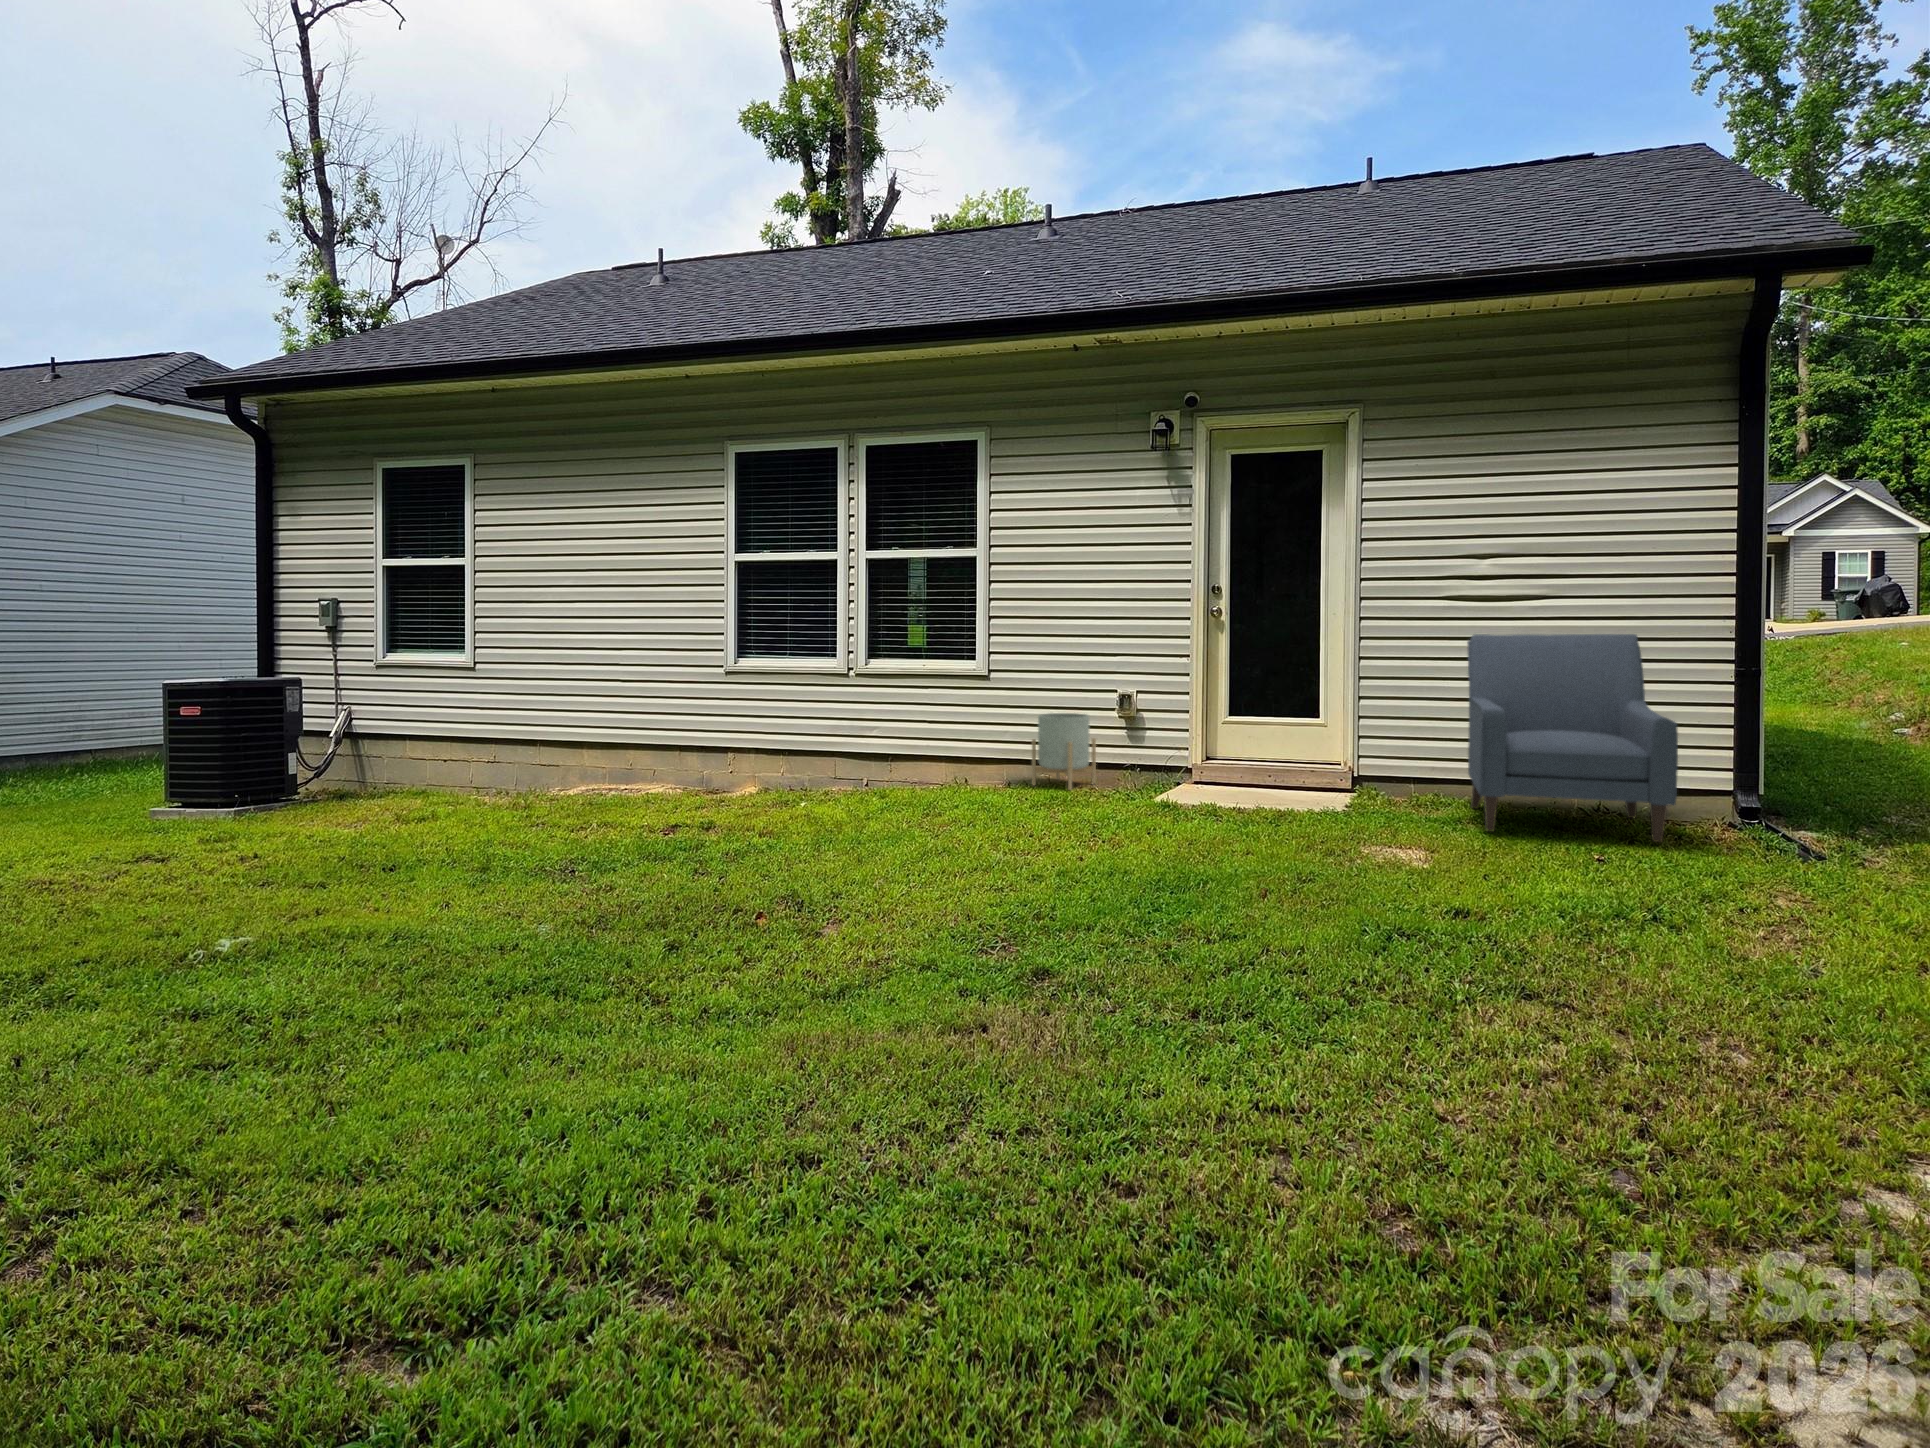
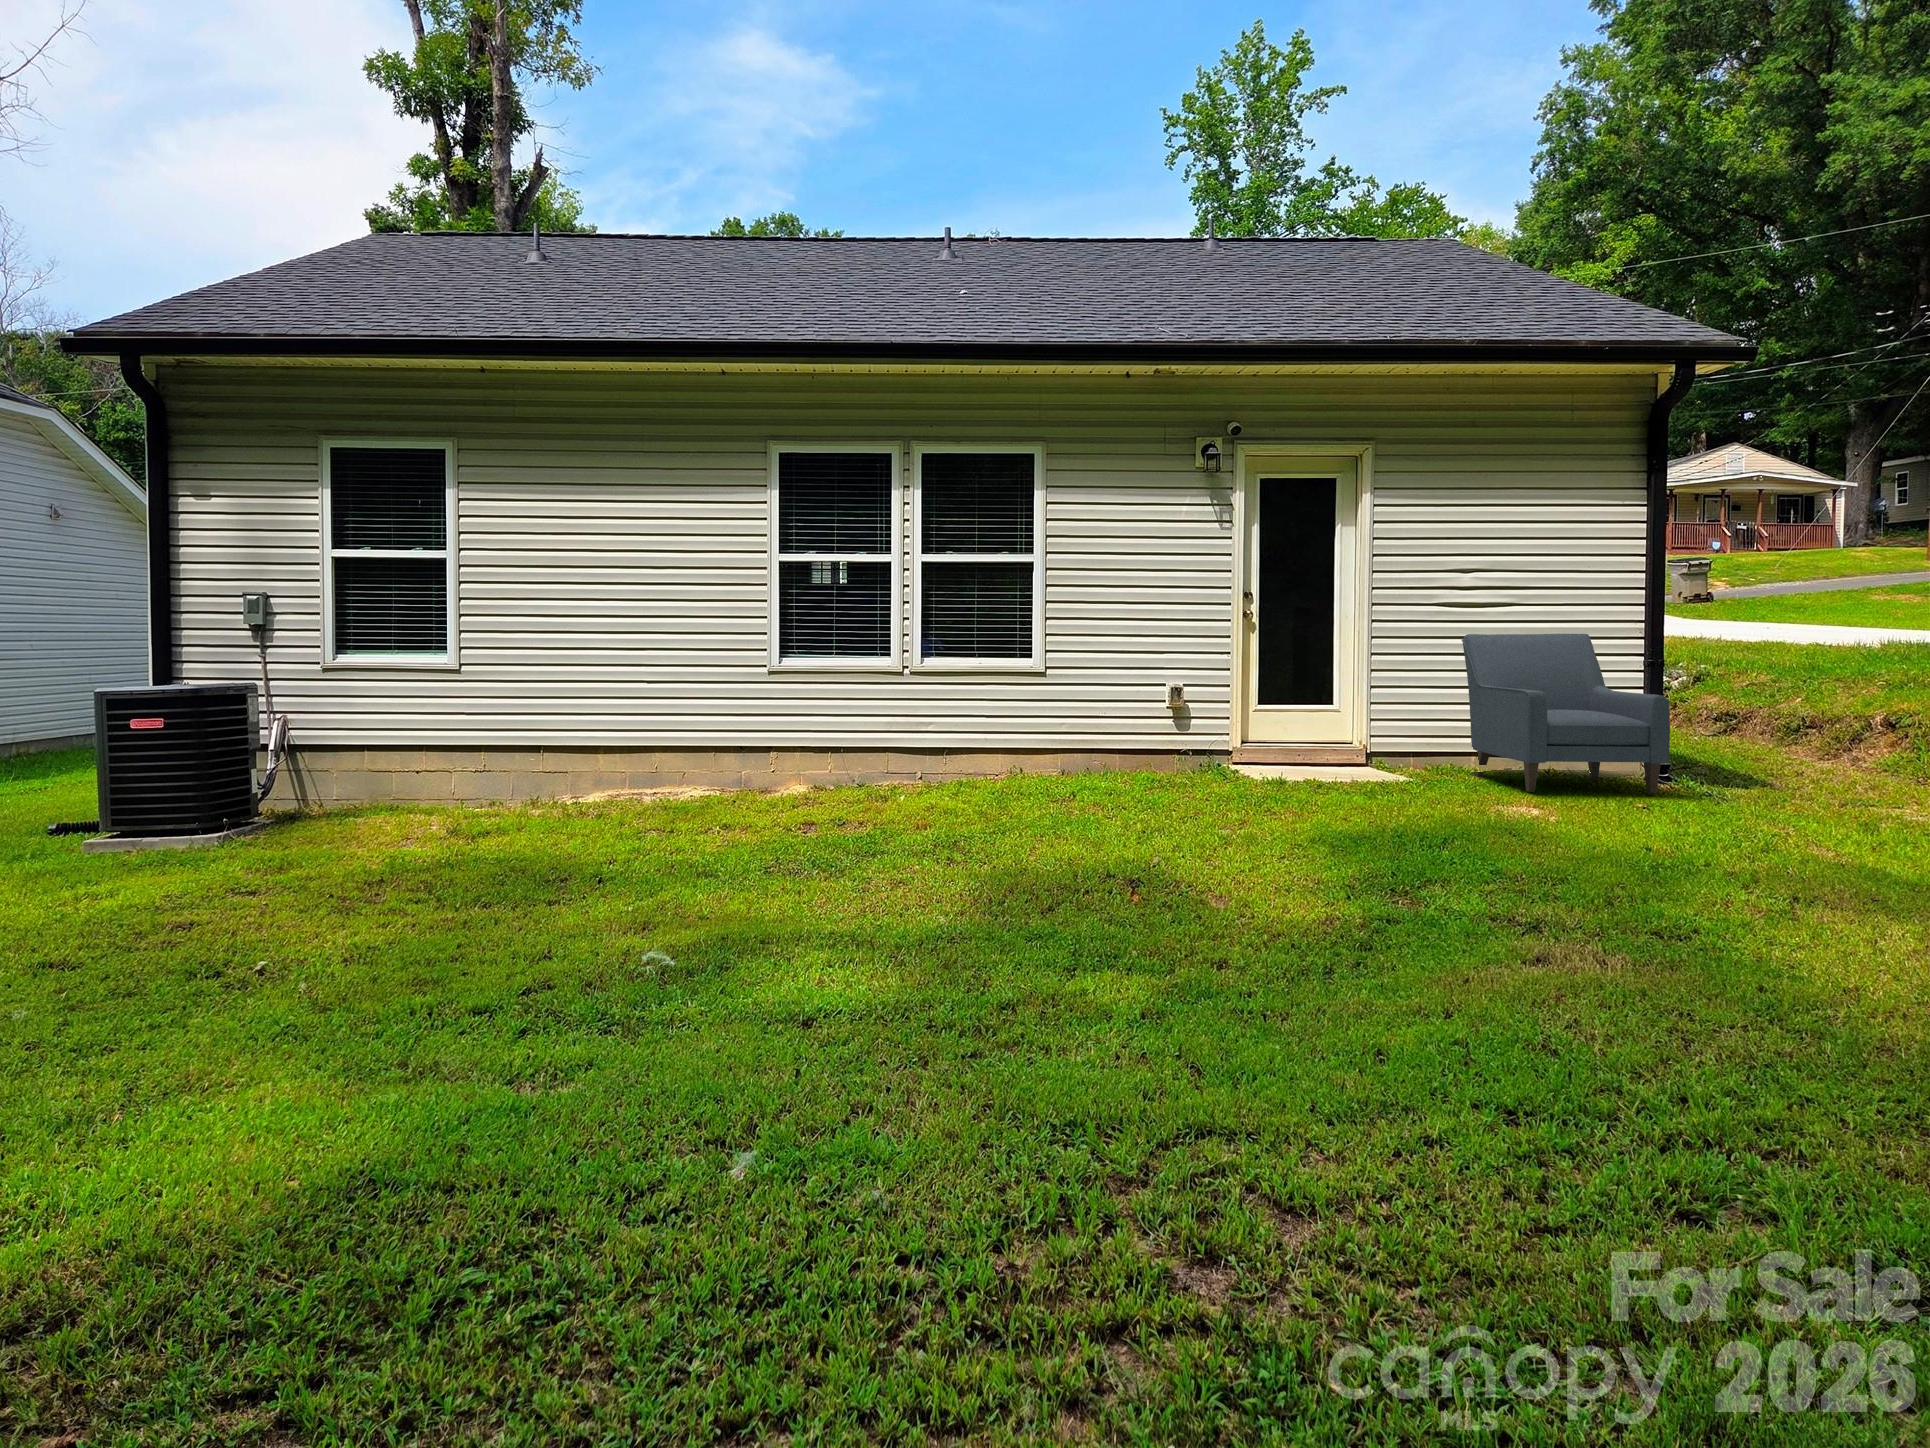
planter: present [1032,713,1096,790] -> none [1106,707,1158,776]

